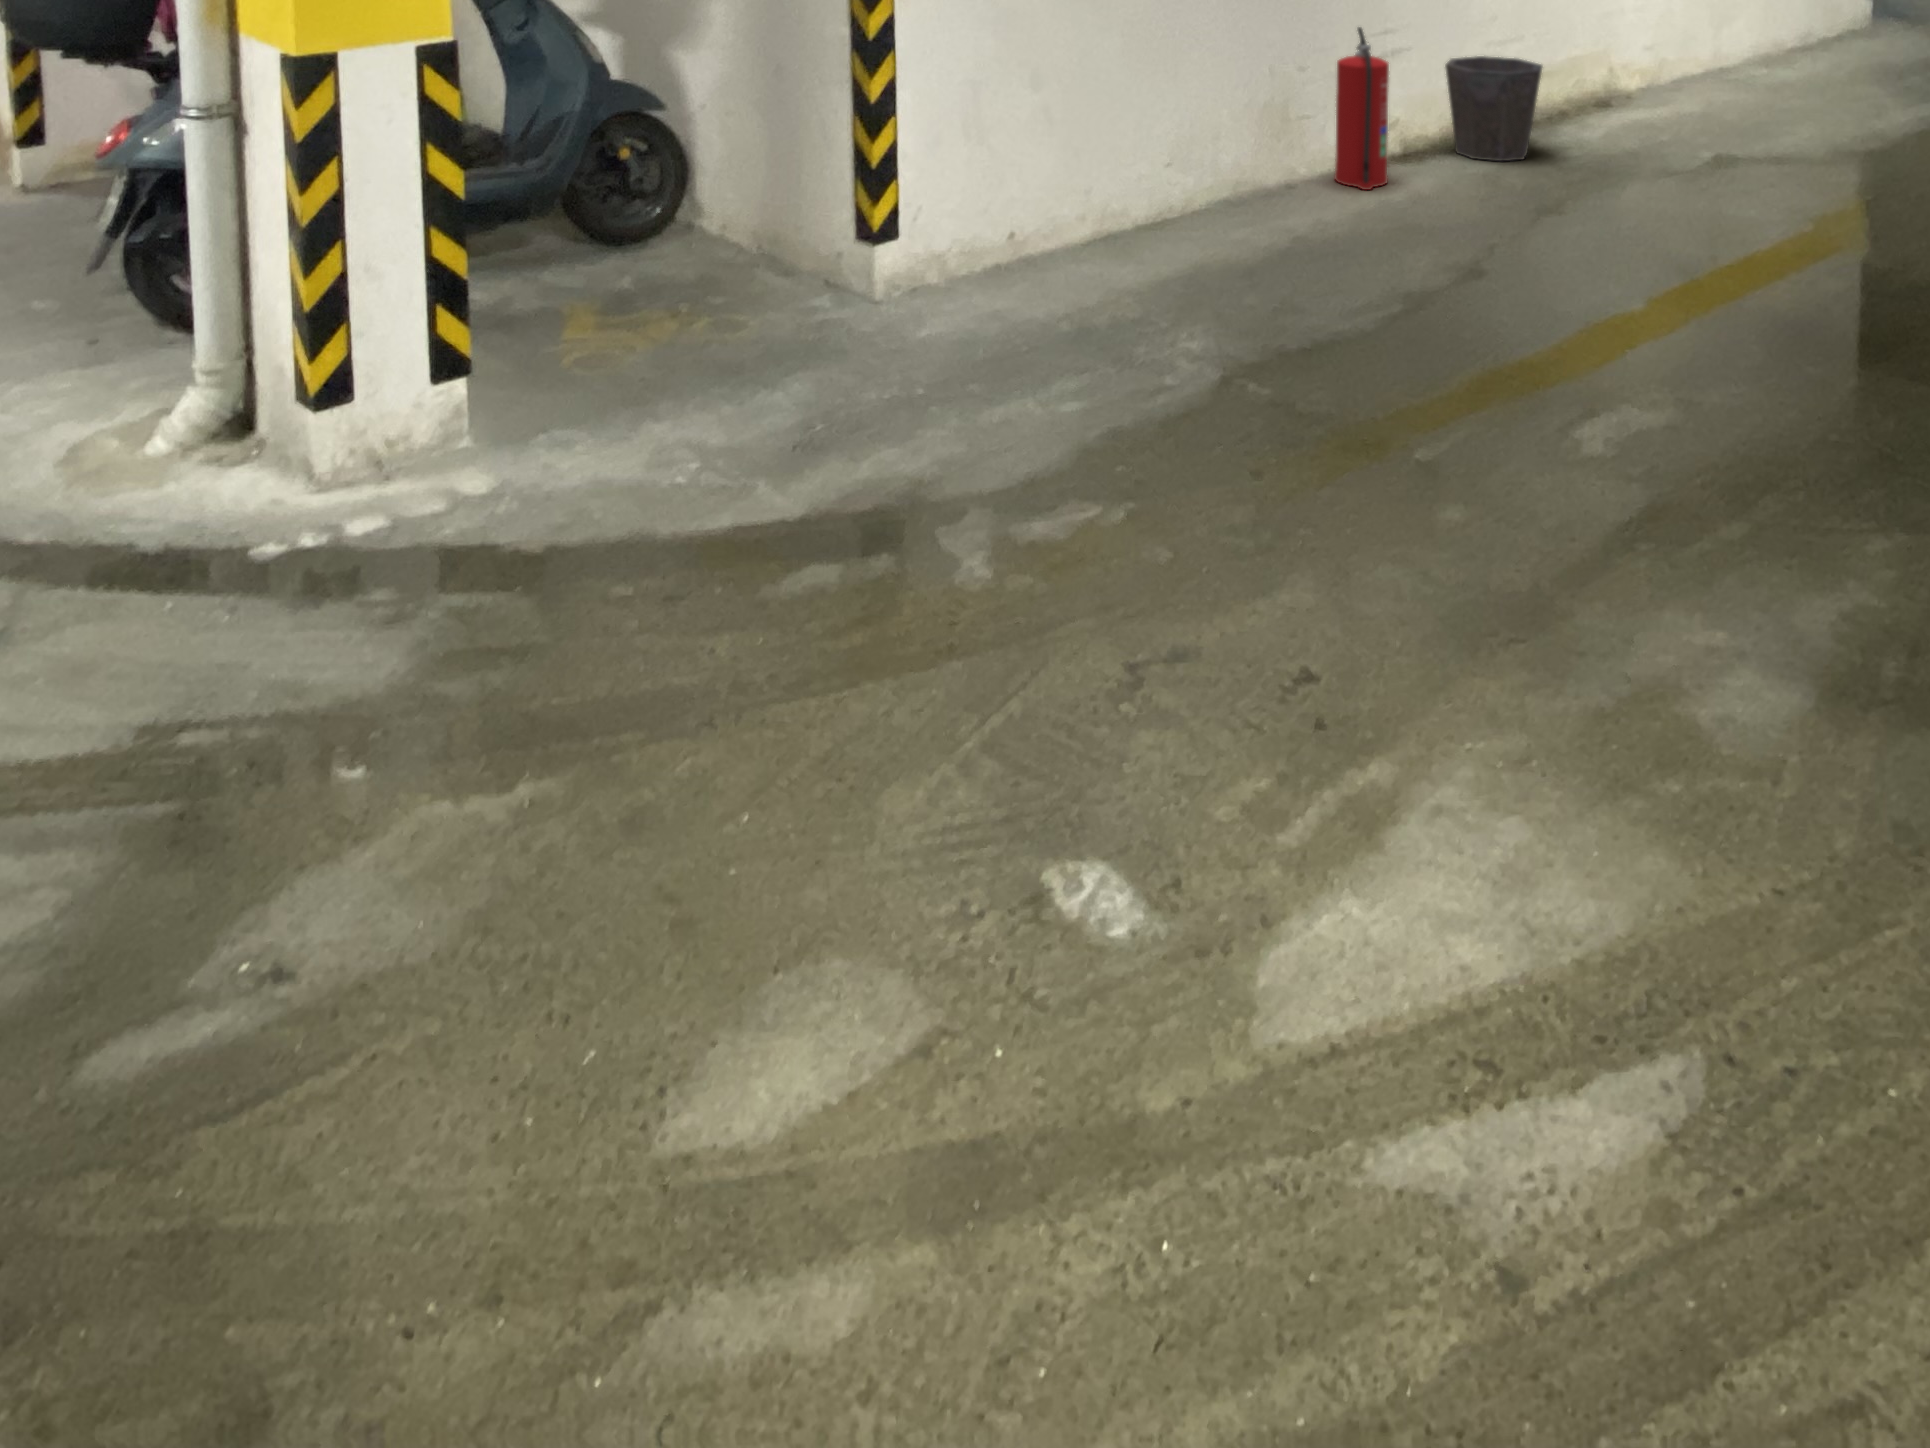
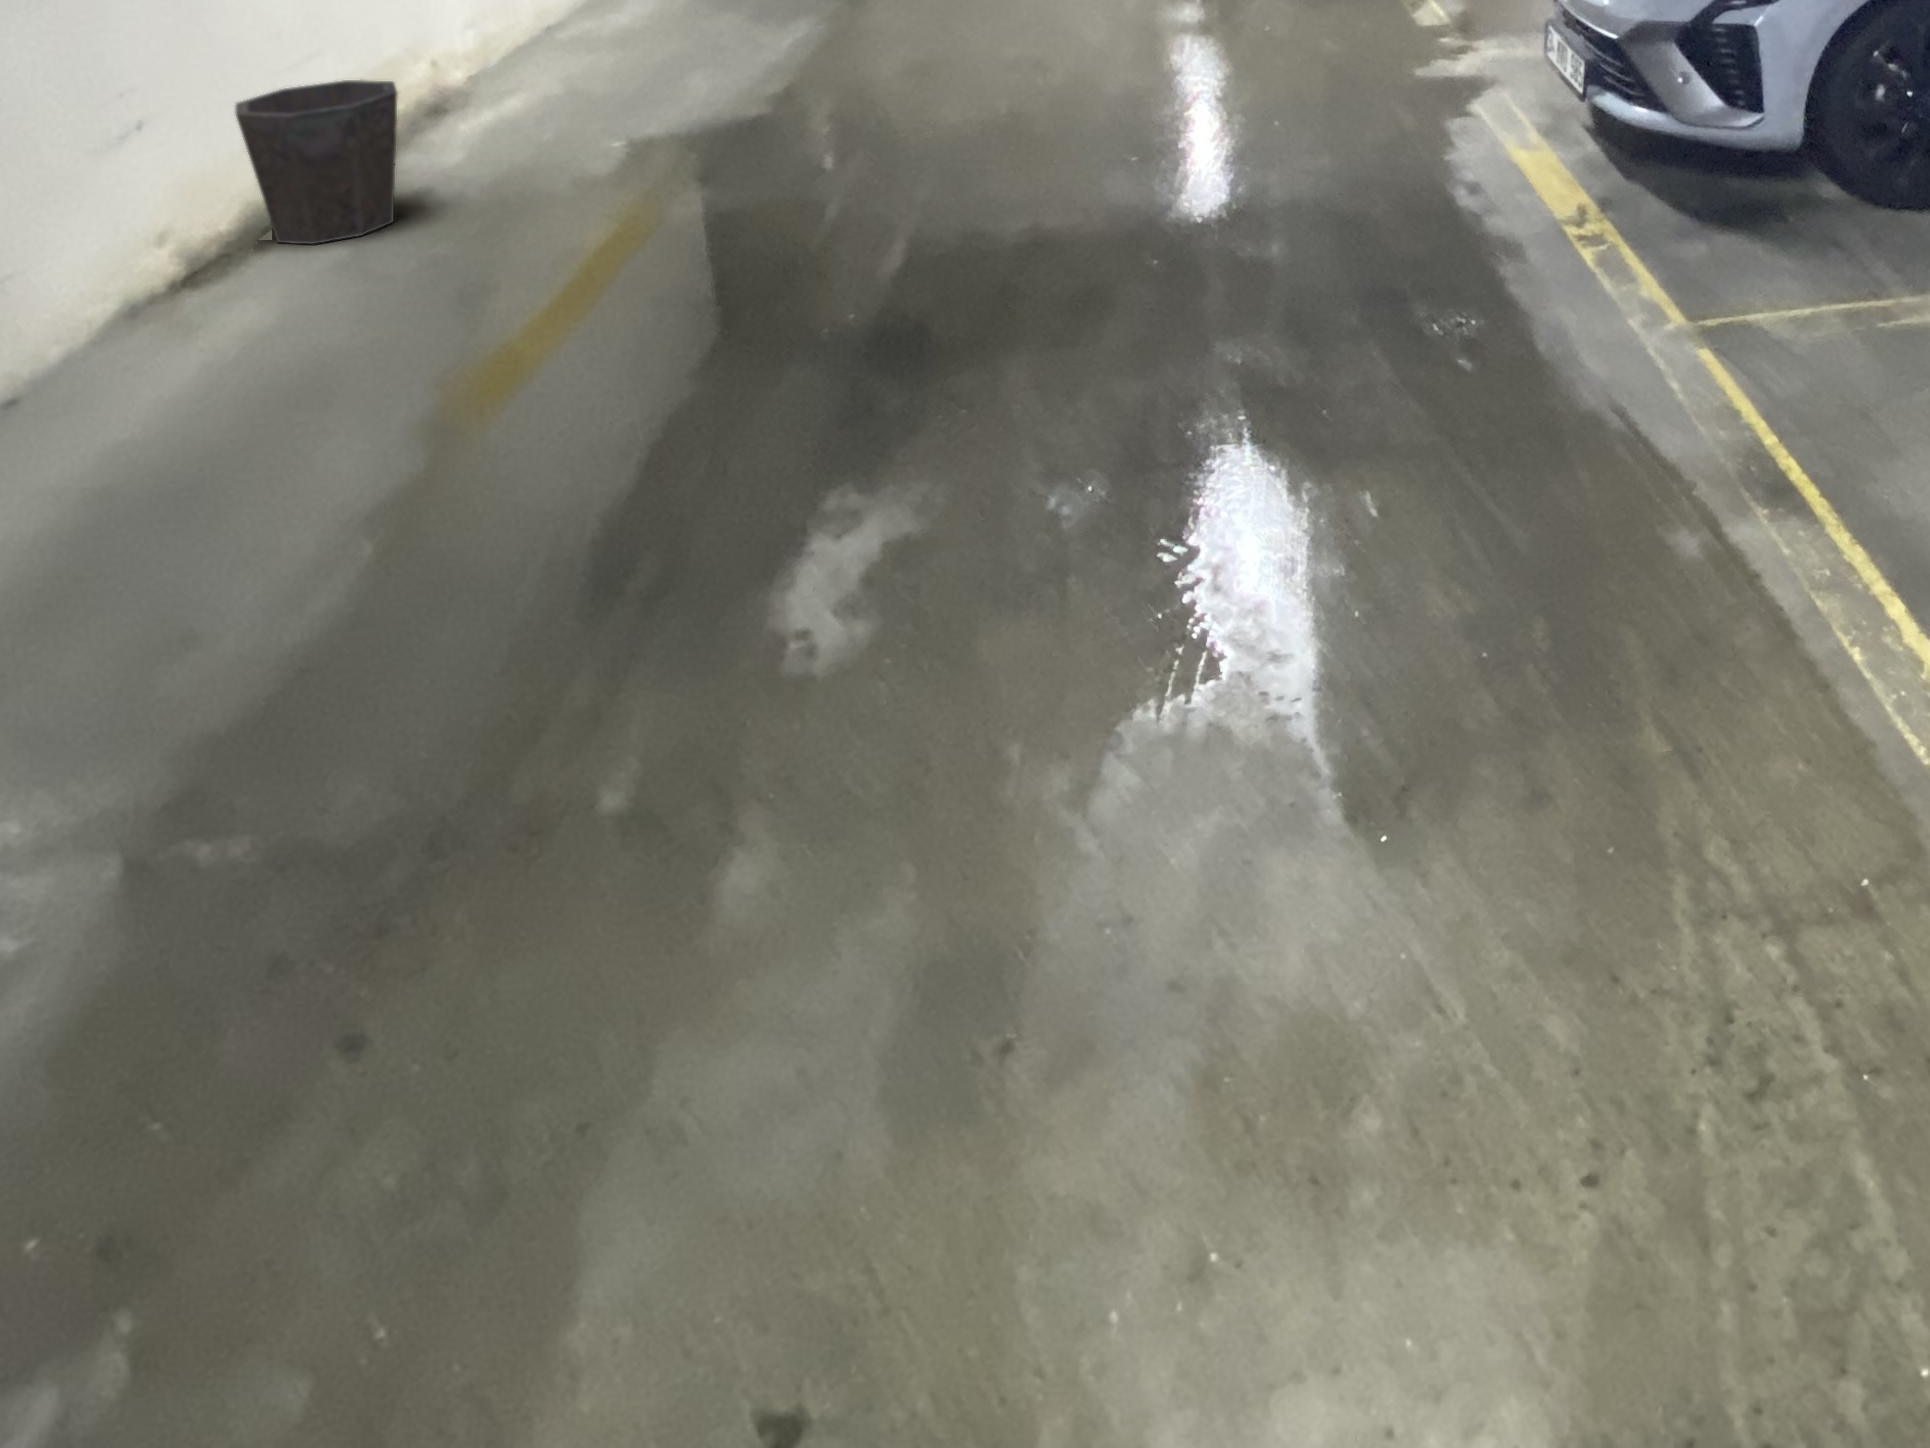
fire extinguisher: present [1335,27,1389,190] -> none [60,88,199,356]

